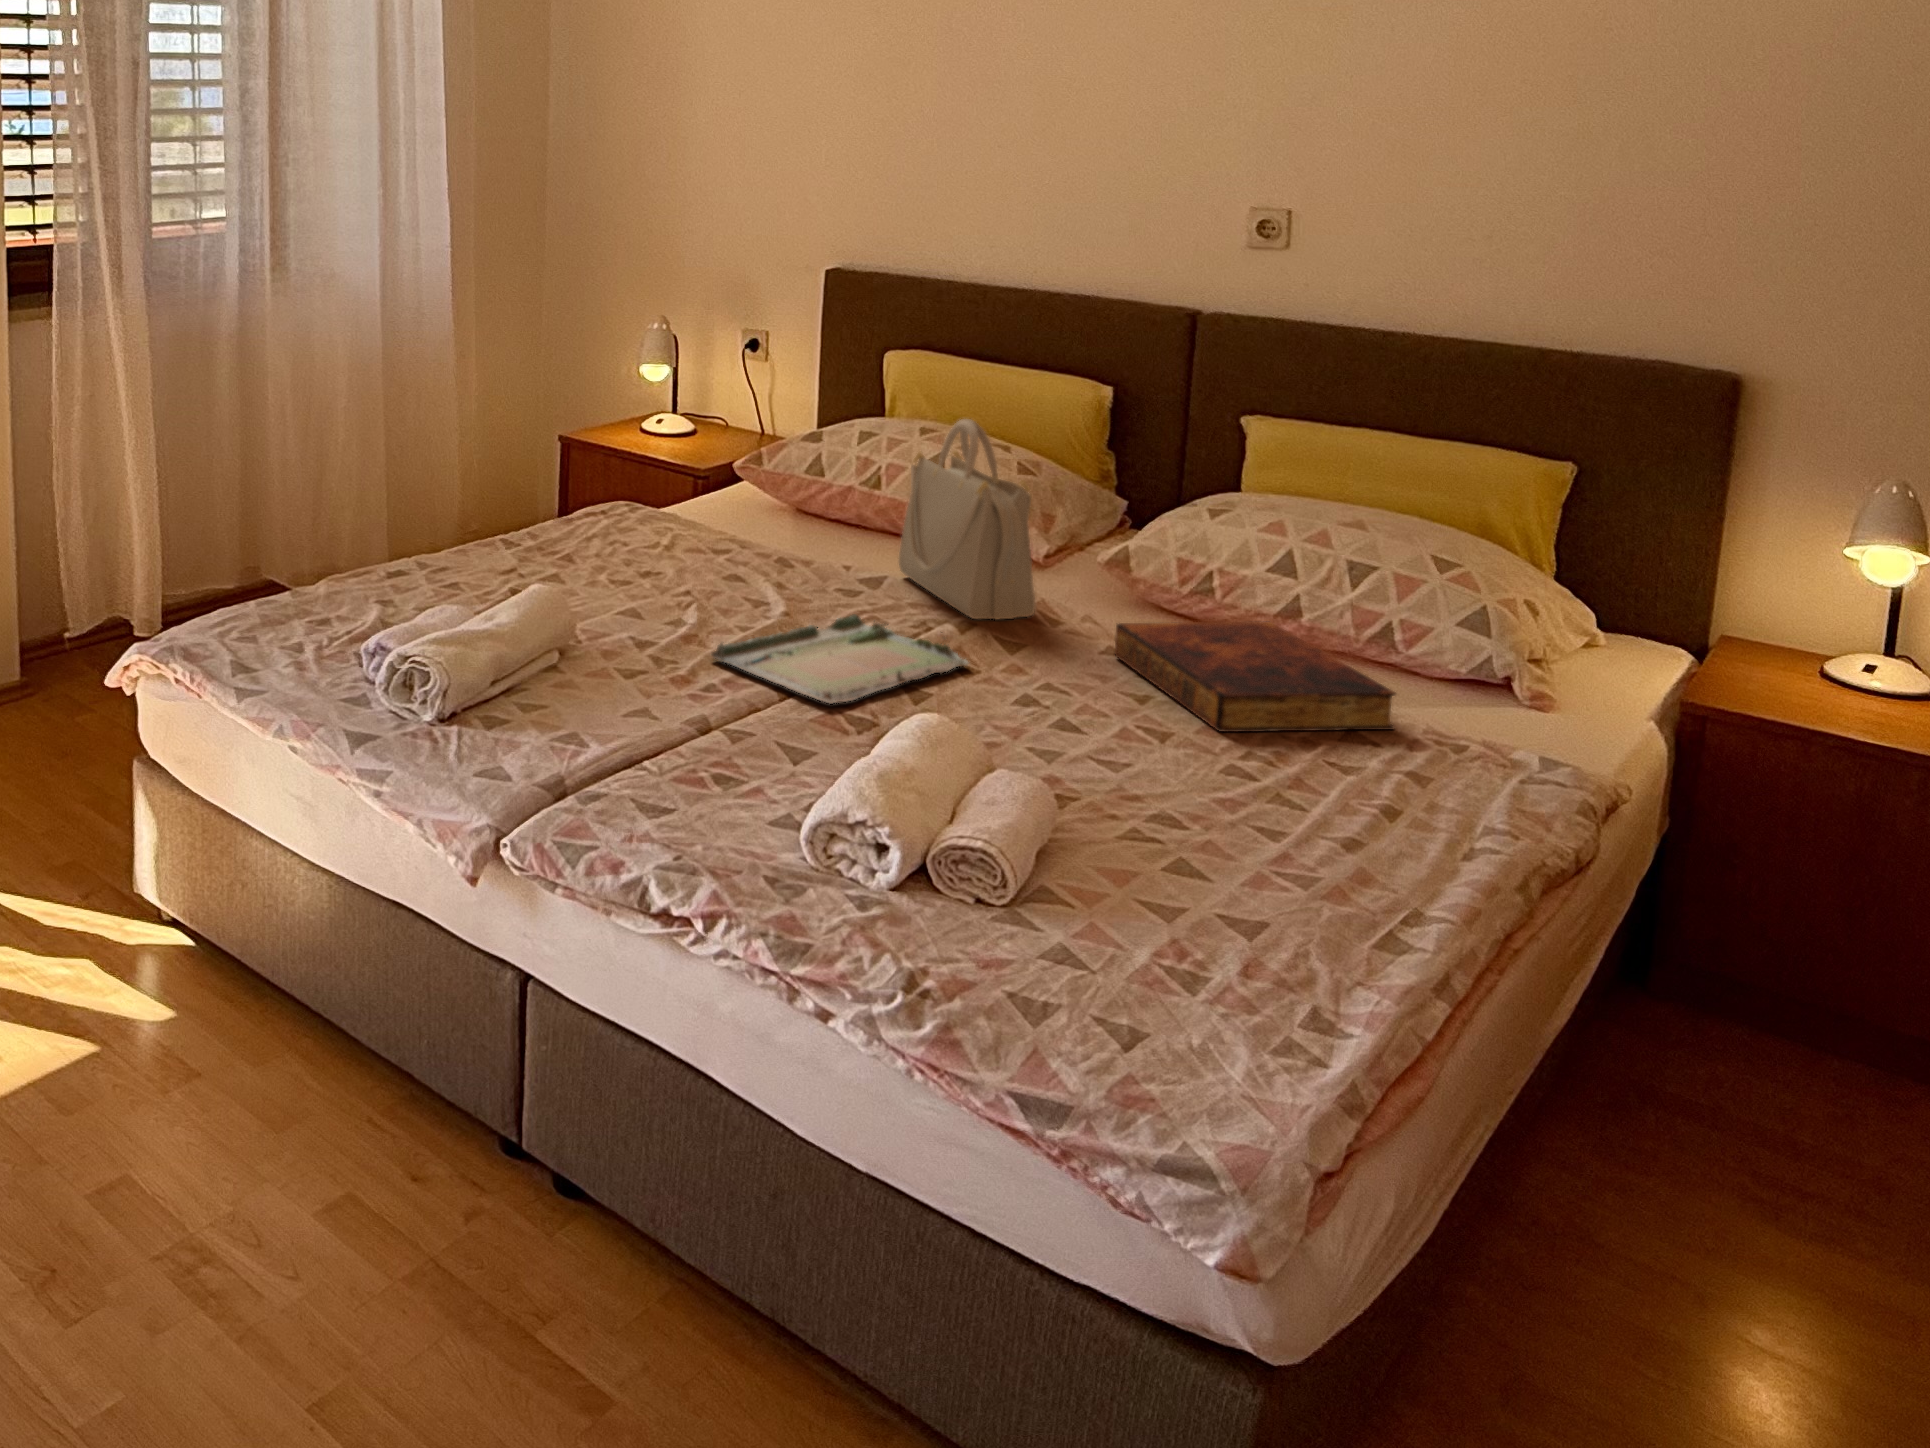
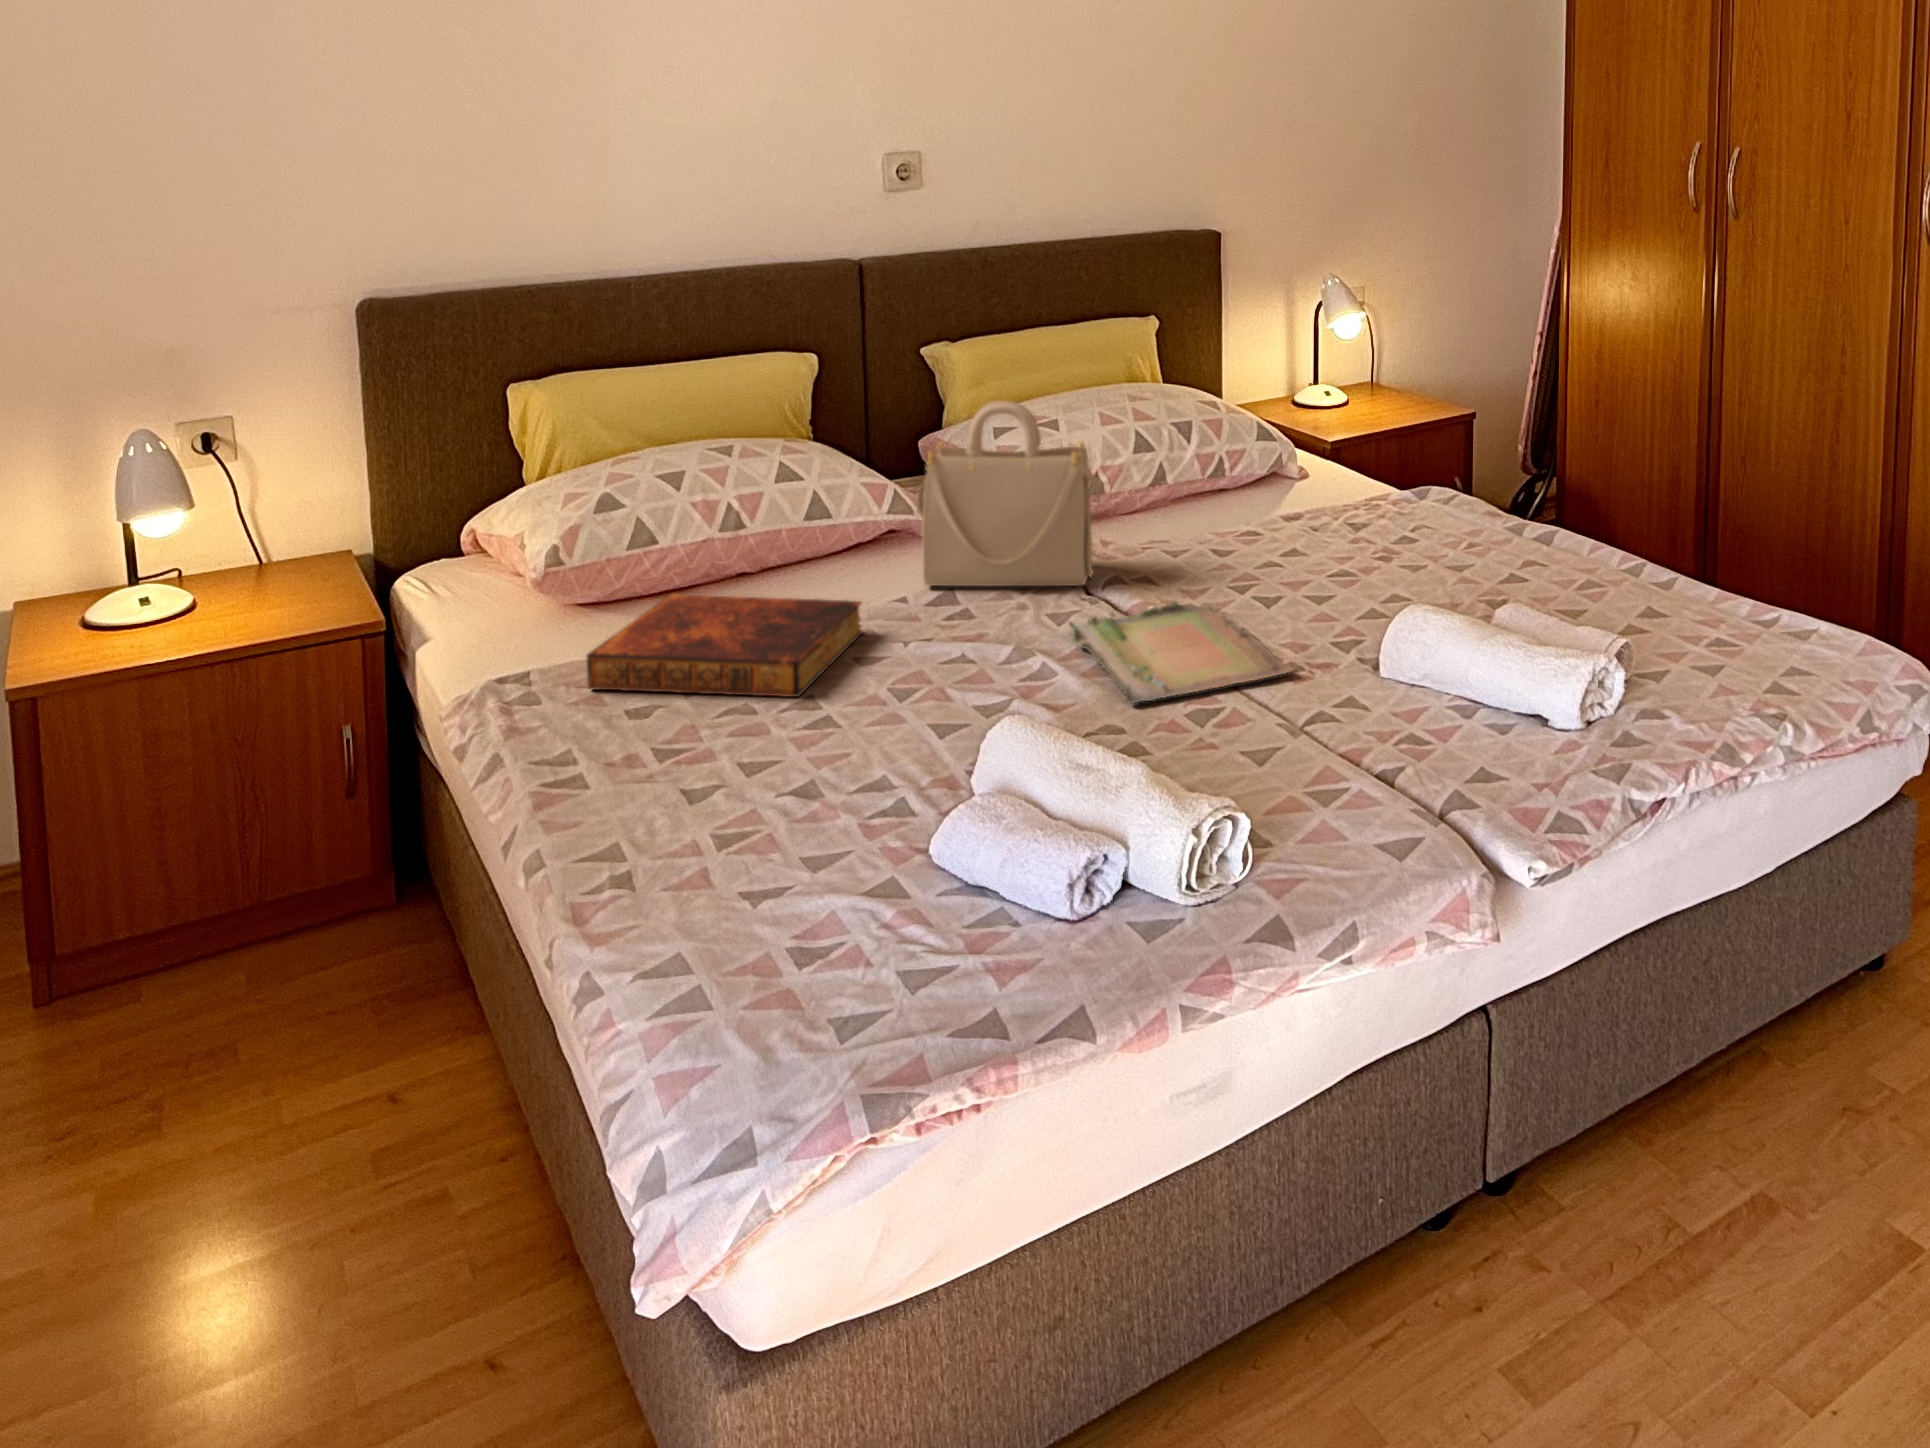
book: present [1115,622,1396,732] -> present [587,594,862,697]

